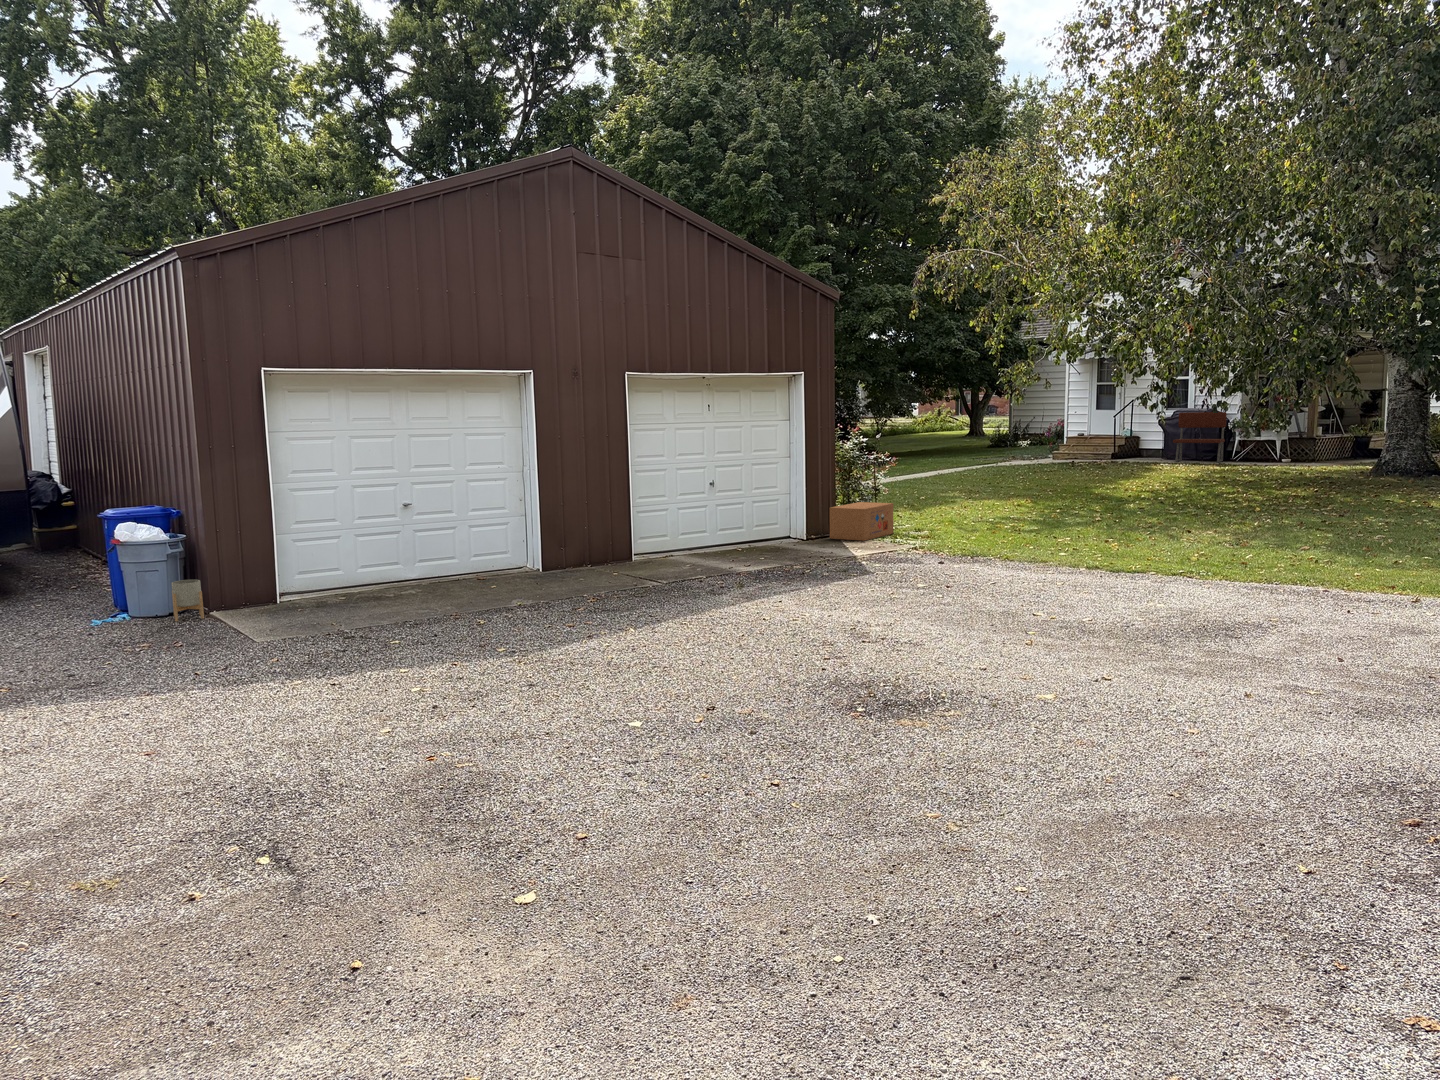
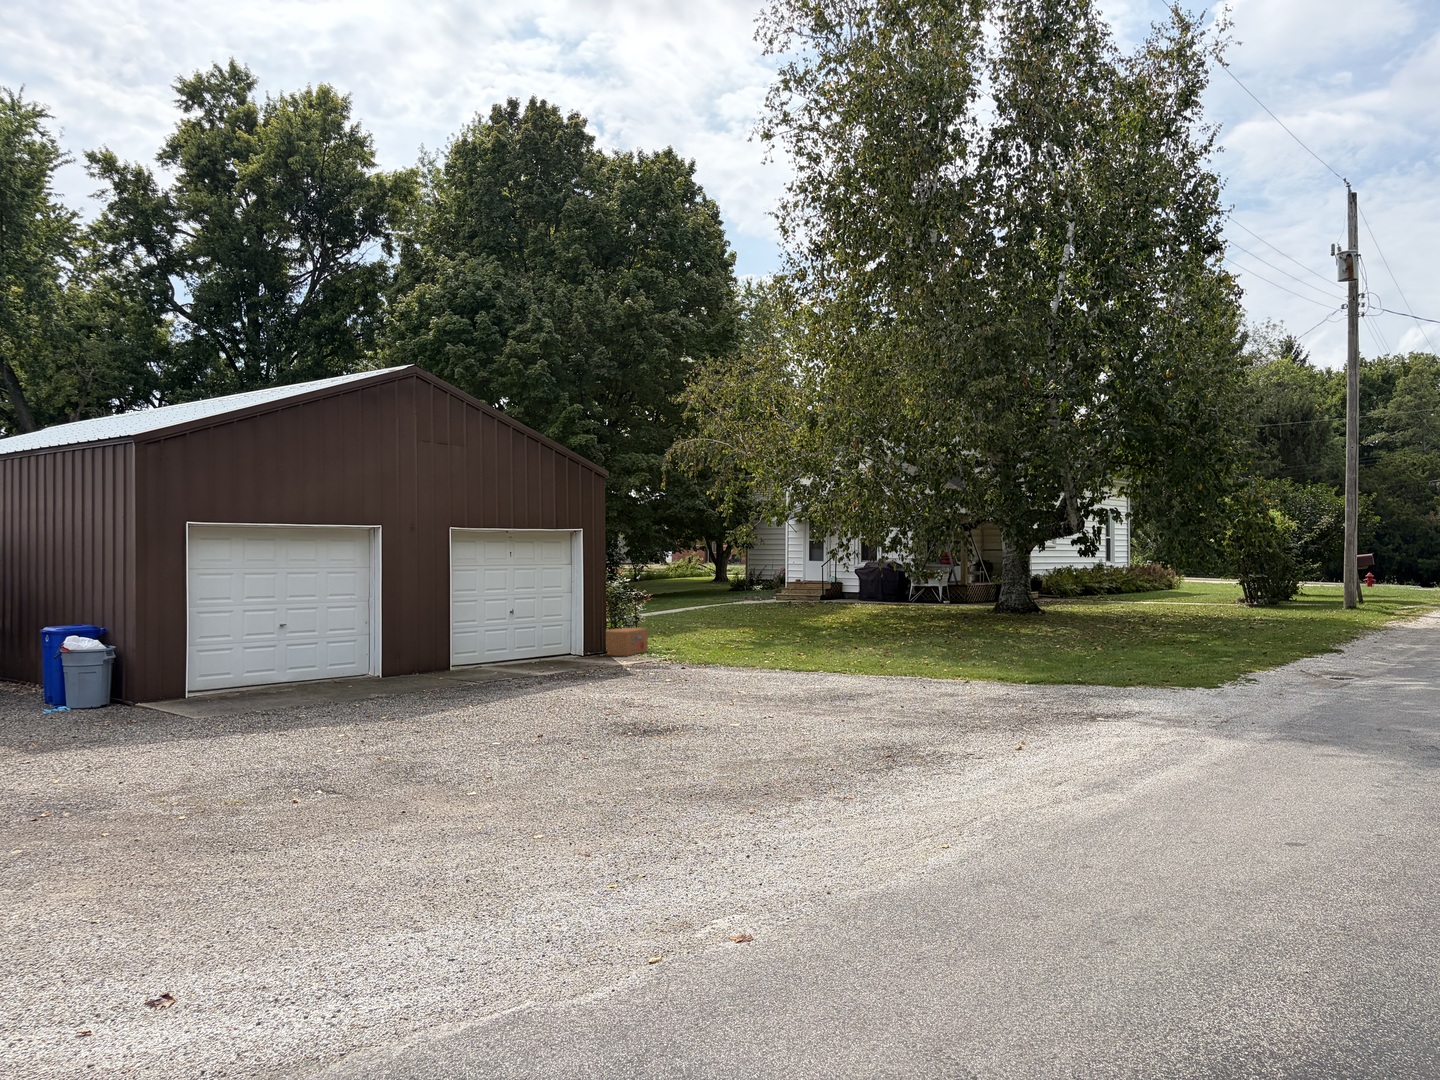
bench: present [1173,412,1227,462] -> none [866,563,905,603]
planter: present [171,580,204,621] -> none [102,678,129,709]

